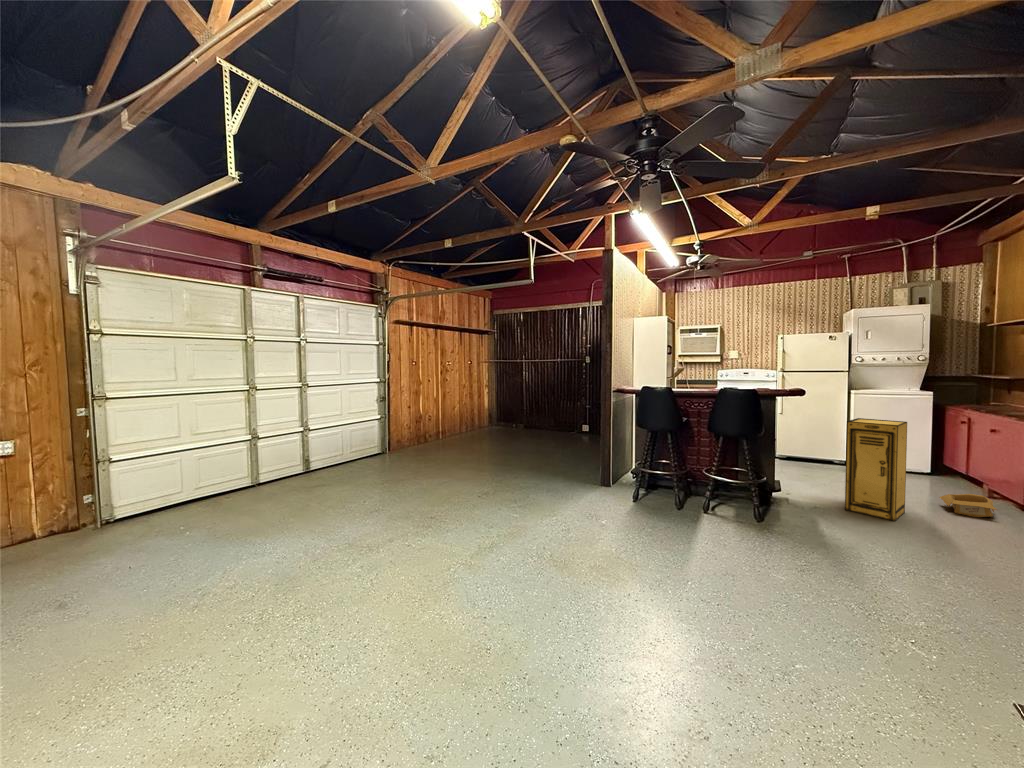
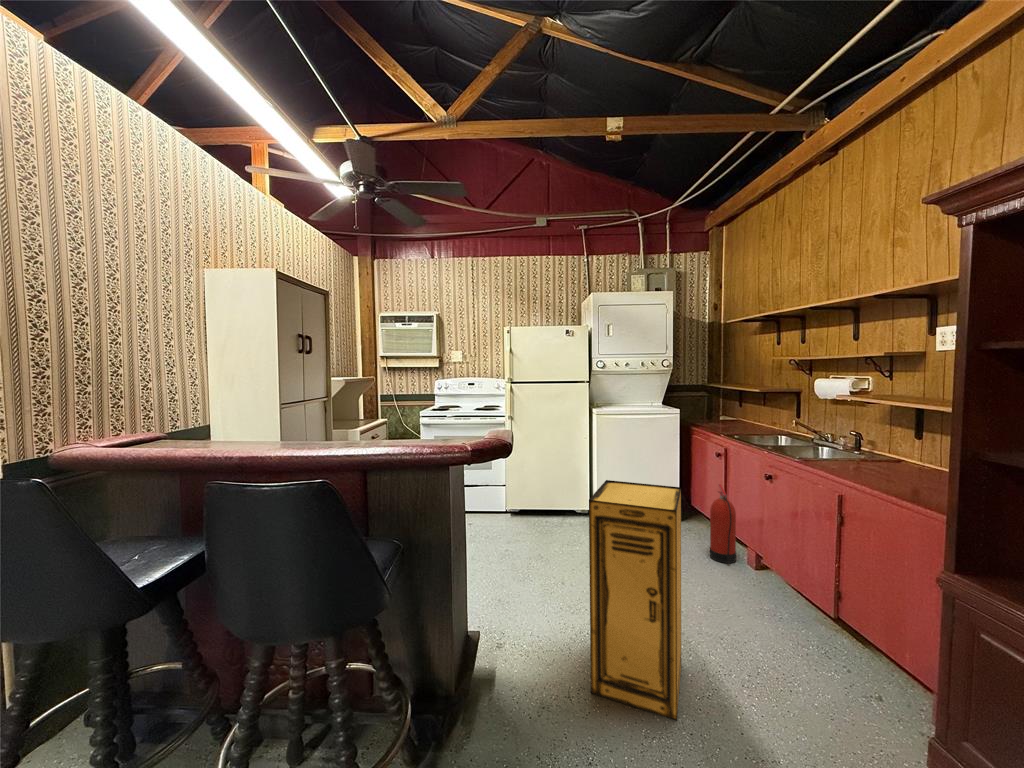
fire extinguisher: none [951,442,976,494] -> present [710,484,736,564]
cardboard box: present [940,494,997,517] -> none [713,585,799,642]

